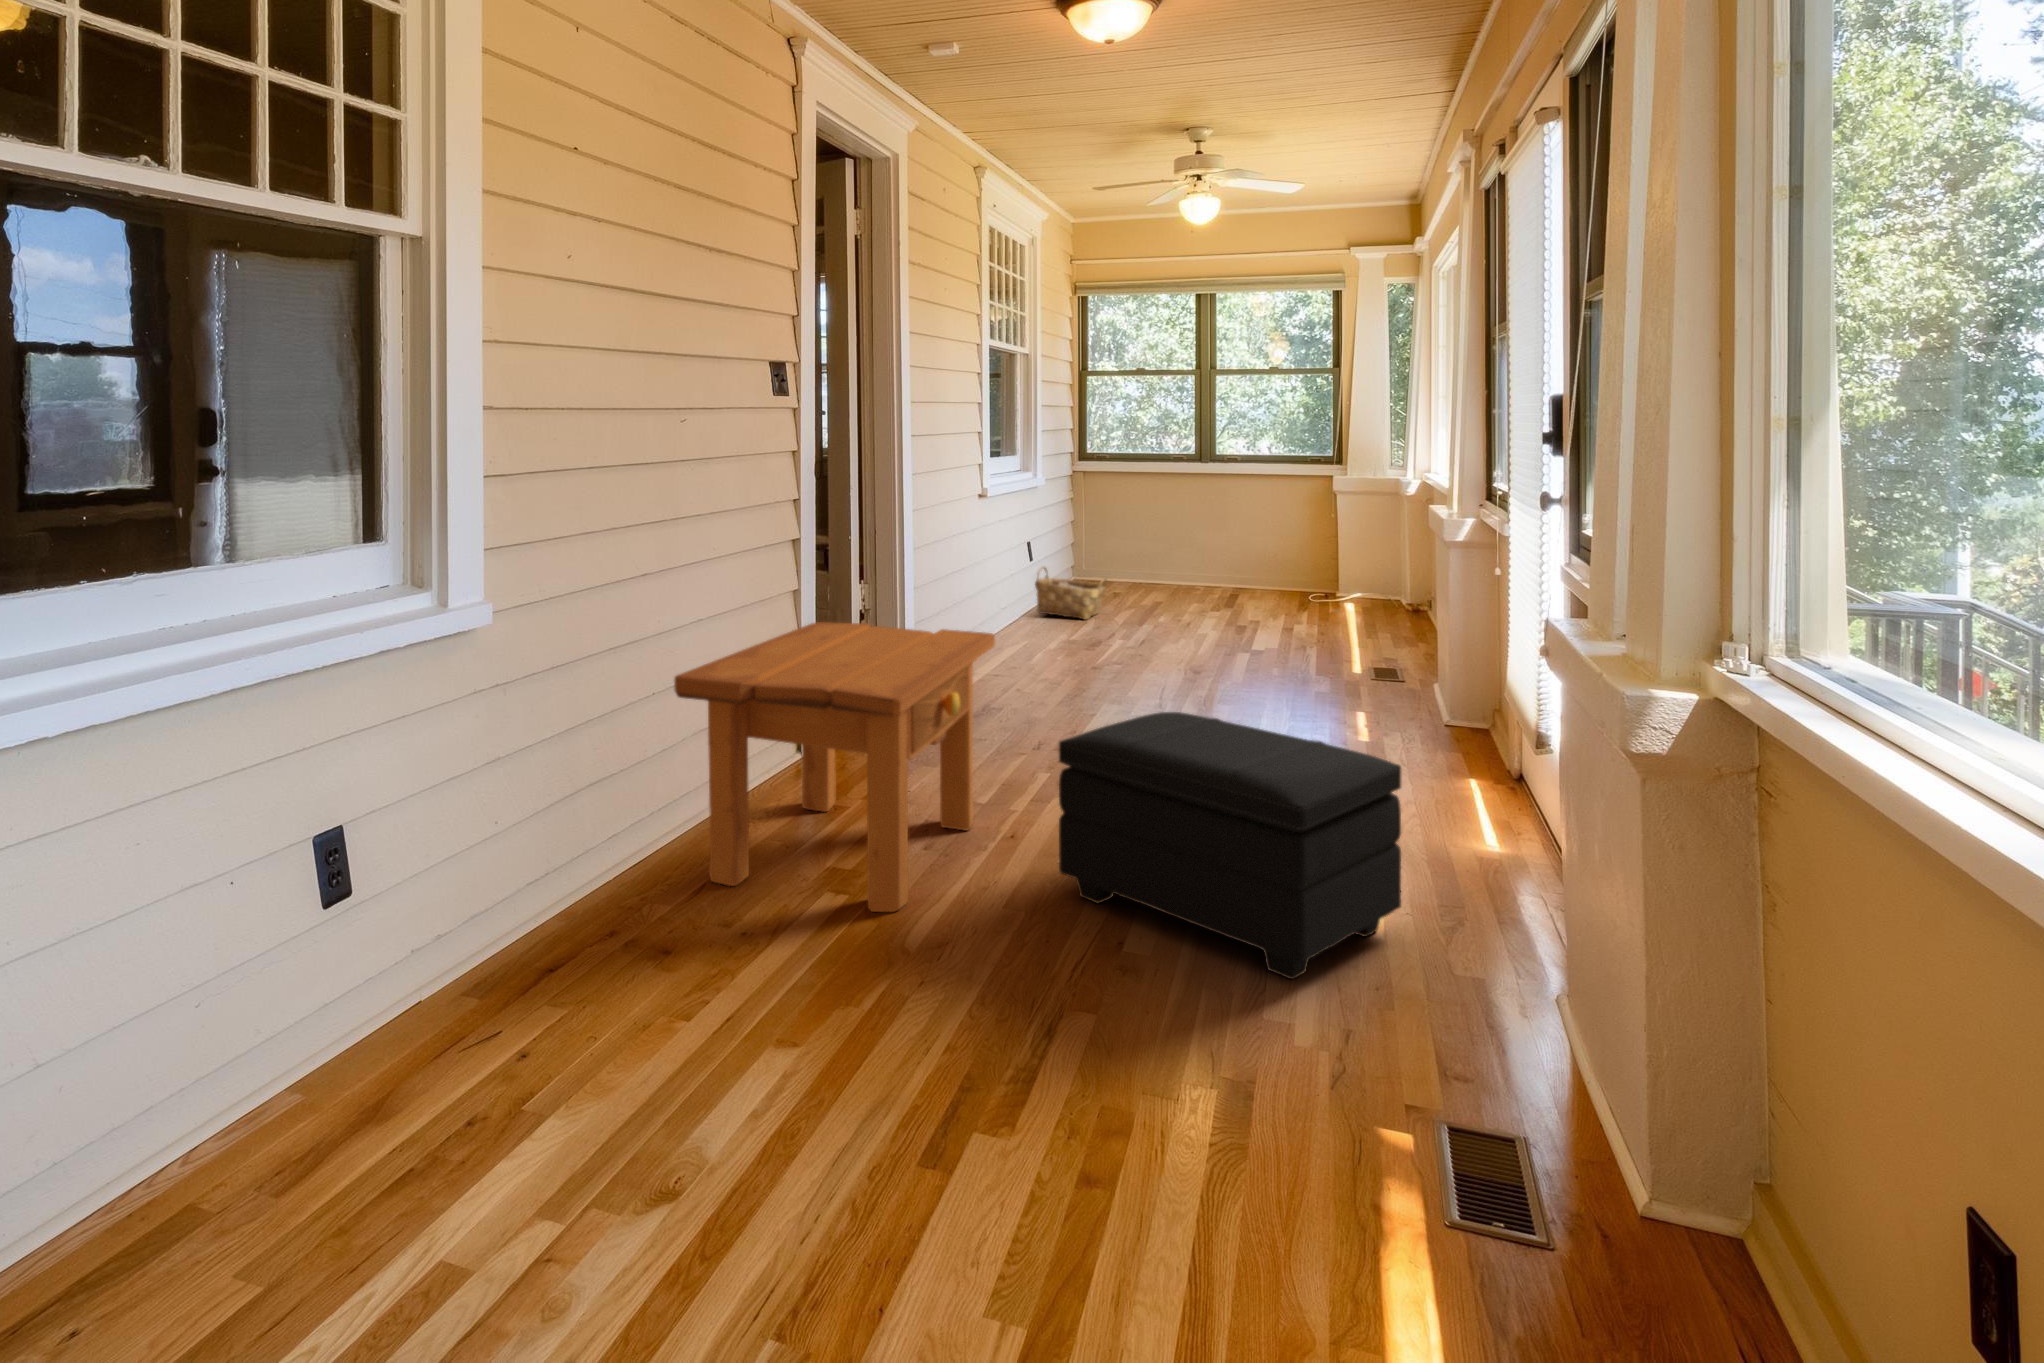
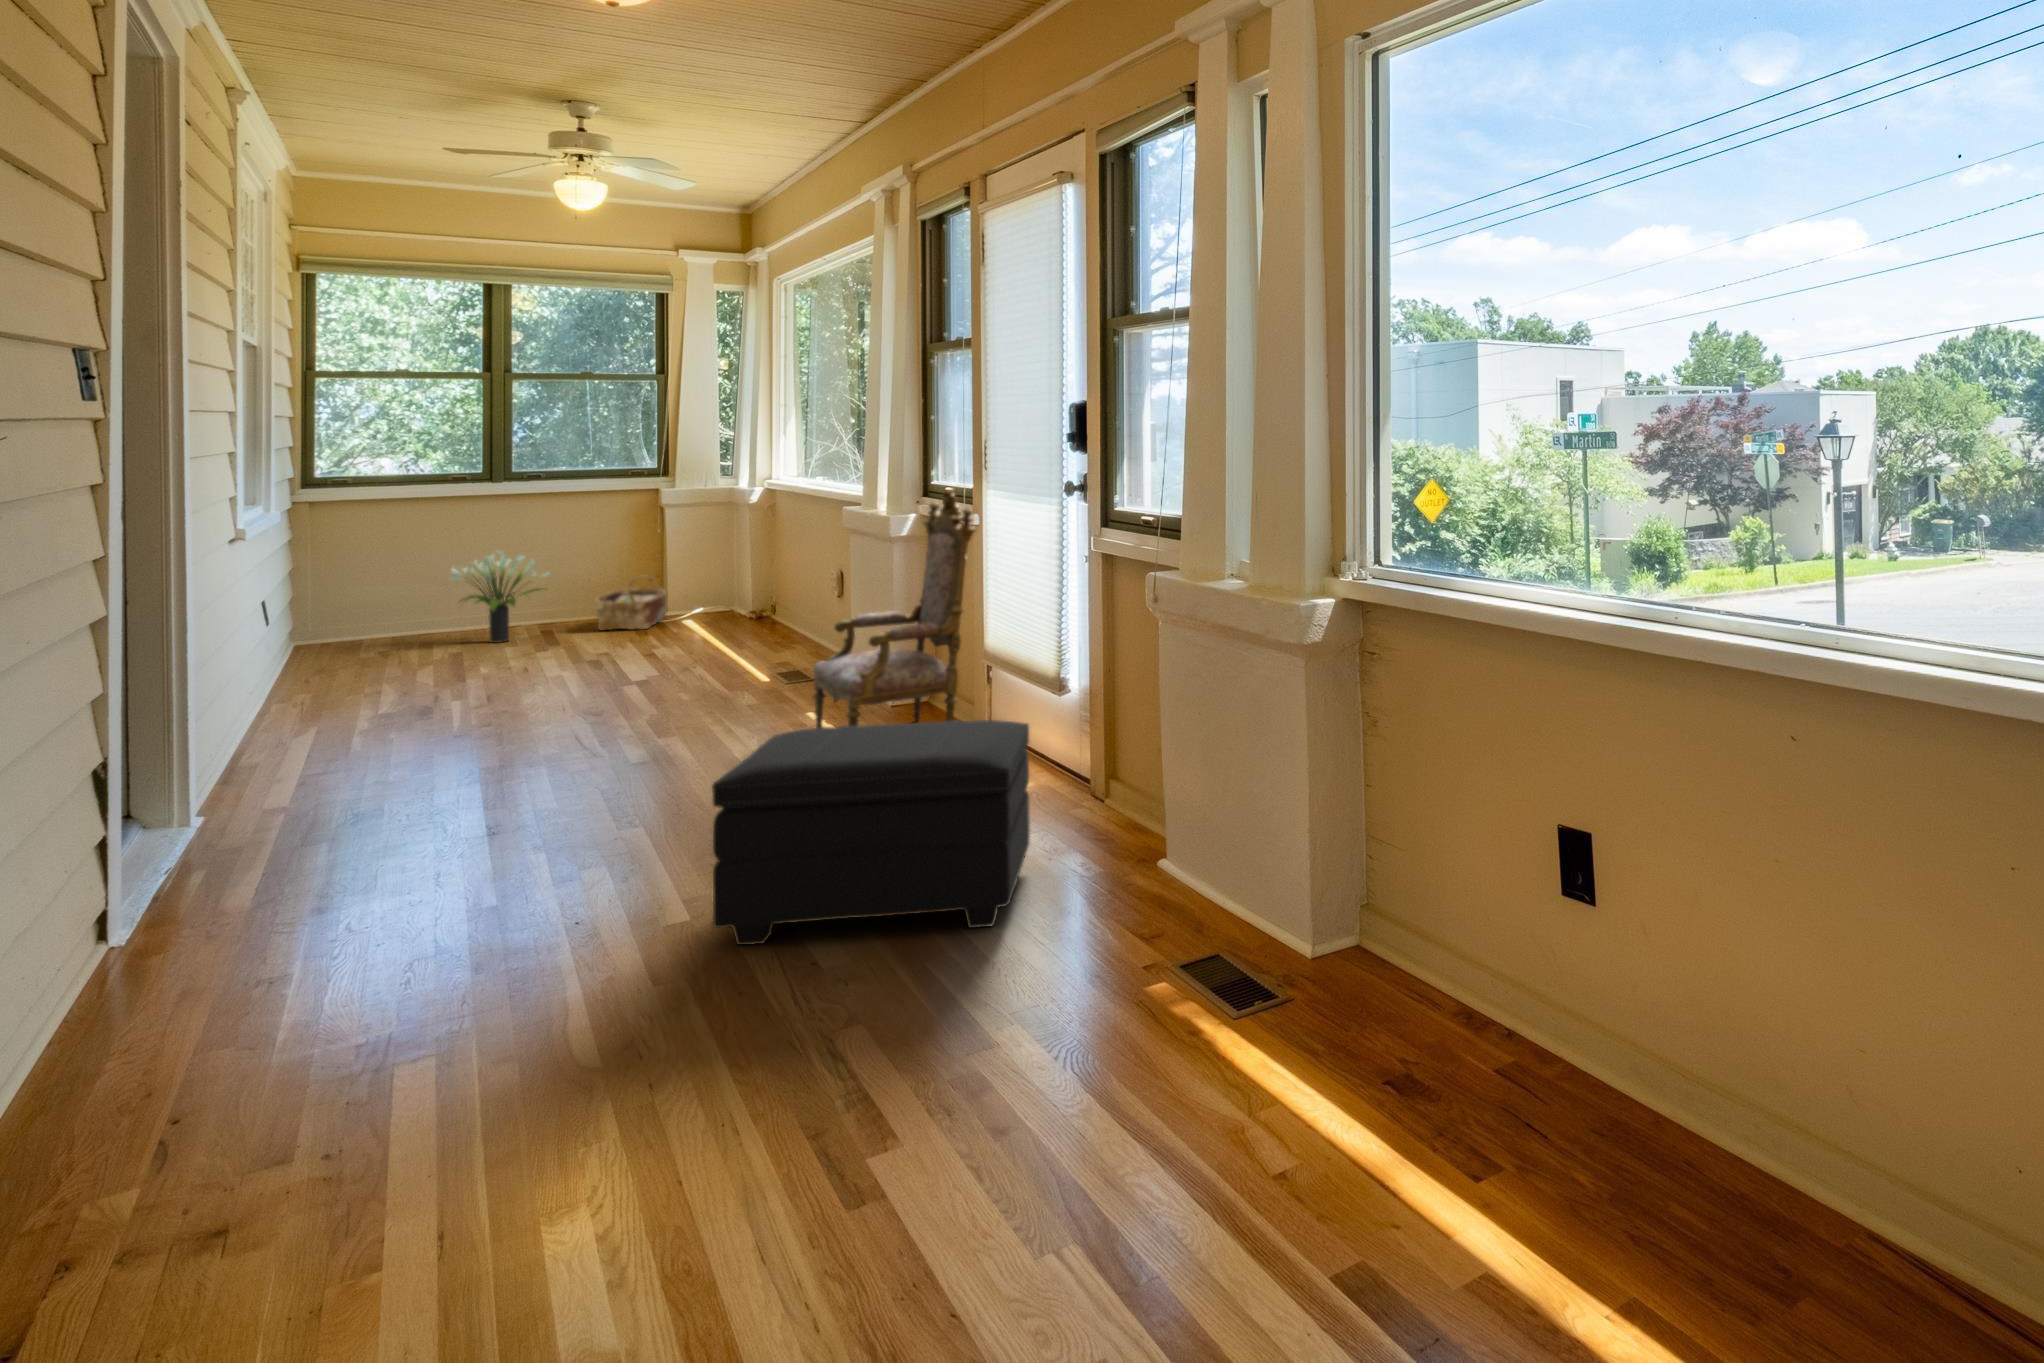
armchair: none [1339,483,1504,767] -> present [813,488,976,728]
potted plant: none [1161,517,1234,594] -> present [451,551,551,643]
woven basket: present [1035,566,1106,619] -> present [595,575,667,631]
side table: present [674,622,995,912] -> none [117,694,564,1142]

